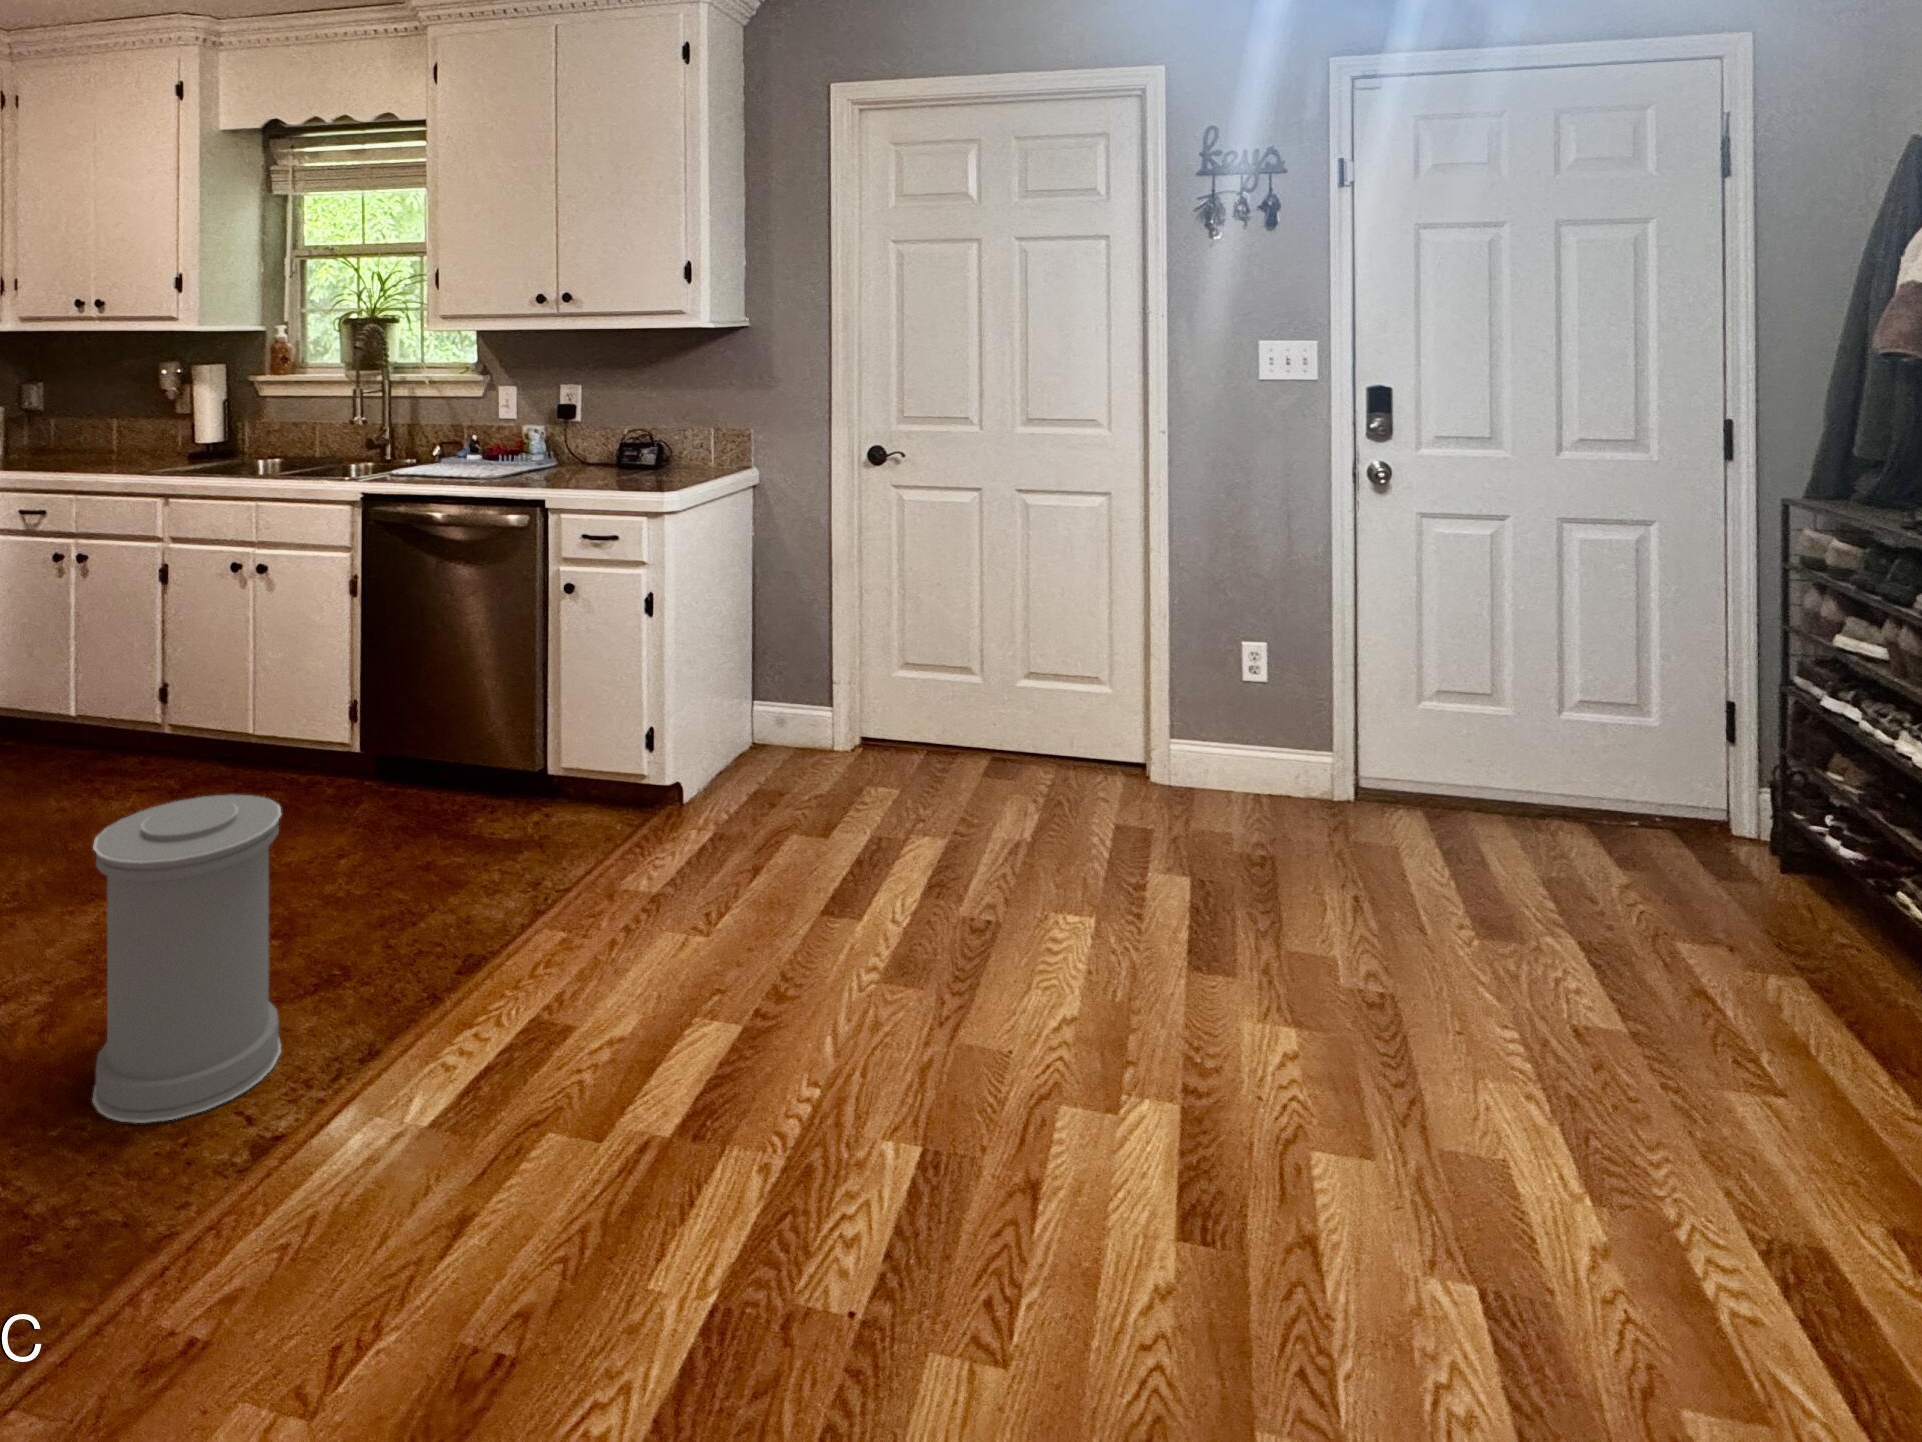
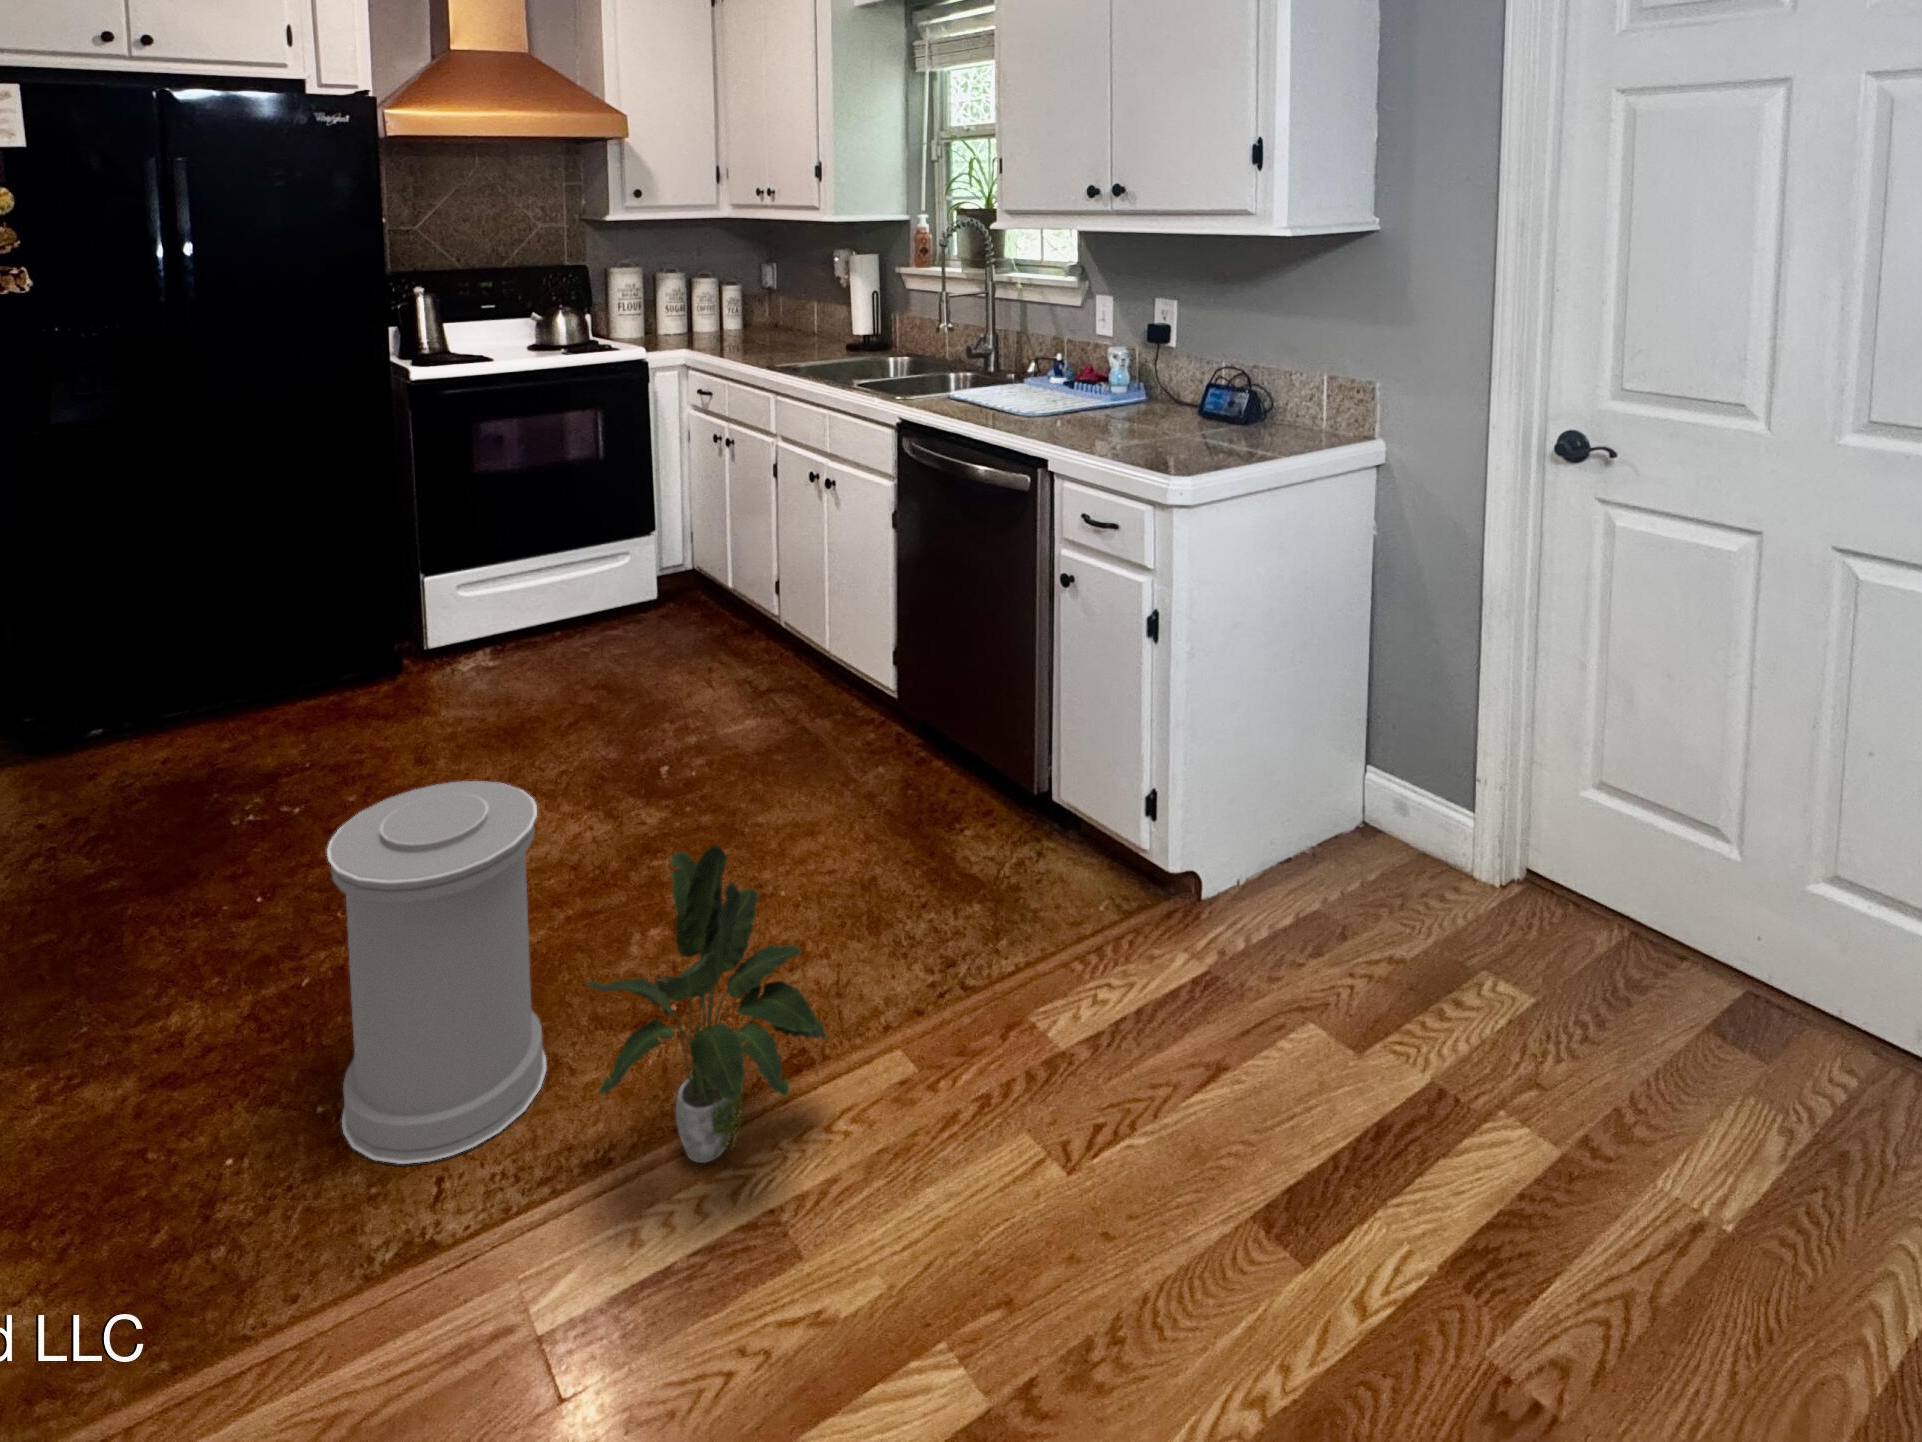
potted plant: none [385,771,547,1021] -> present [586,845,827,1163]

